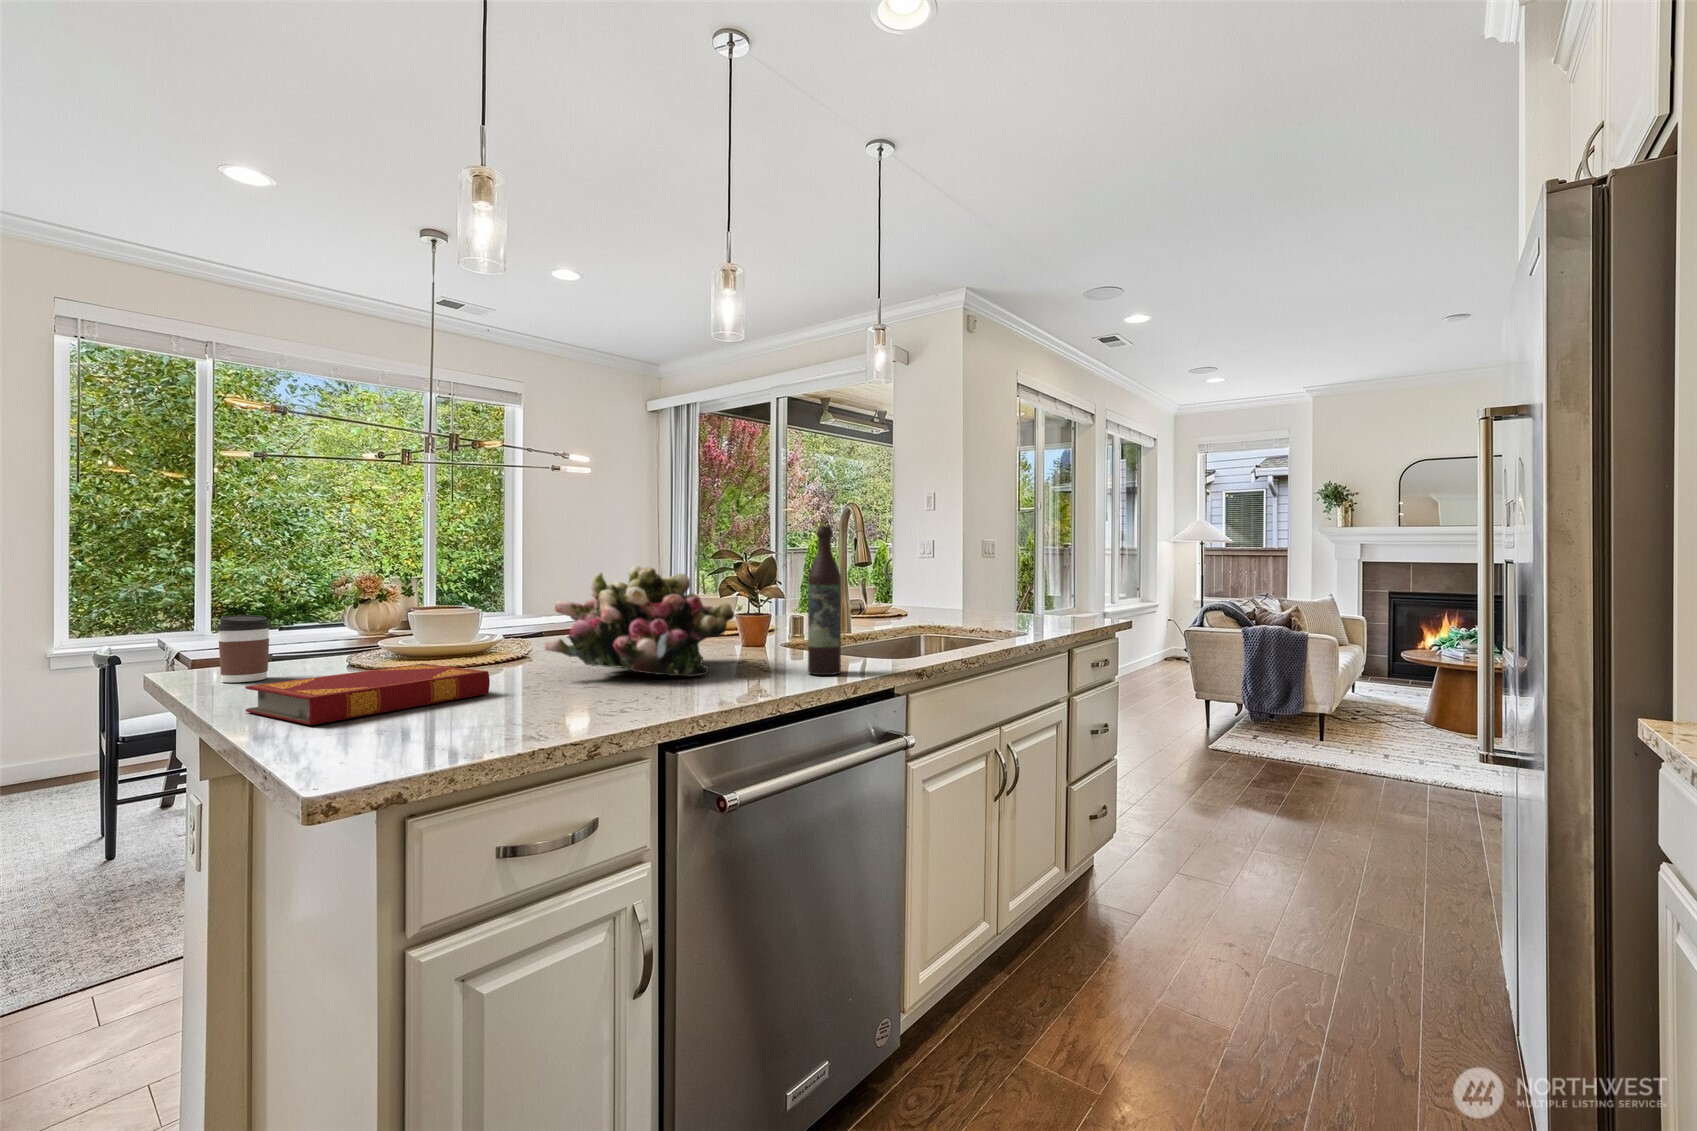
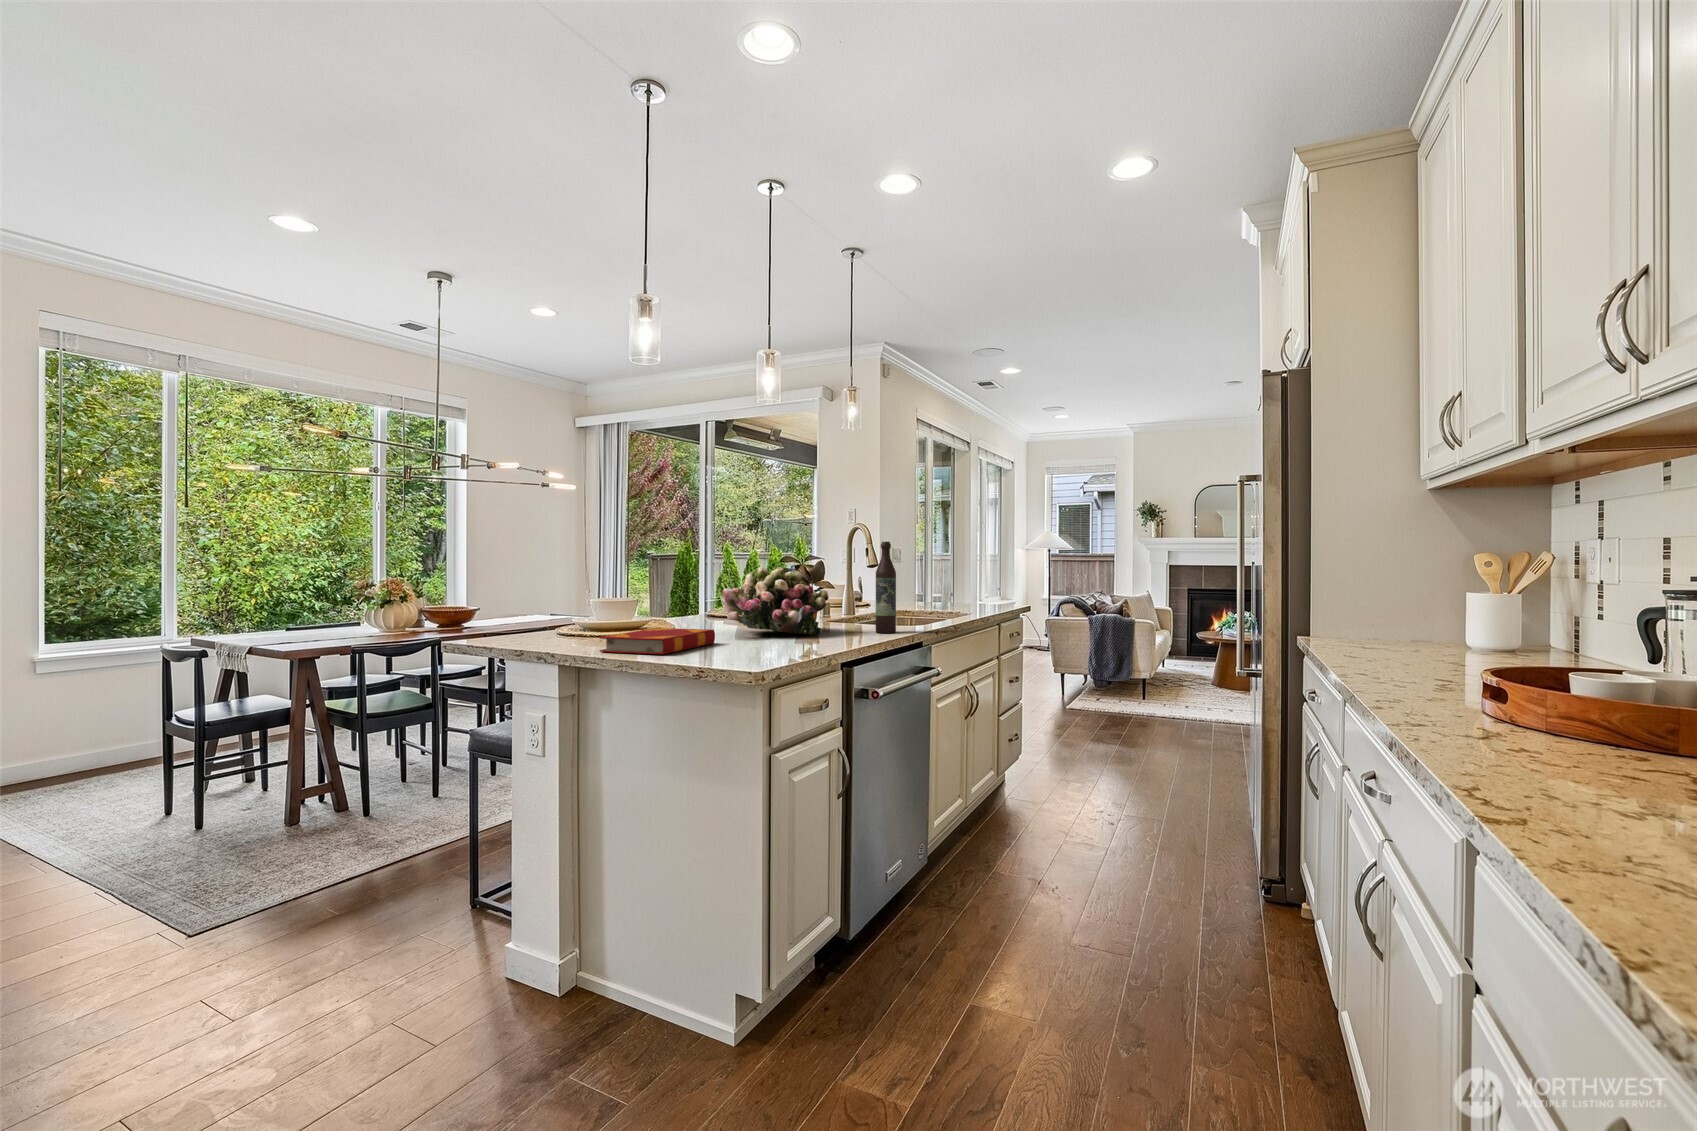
coffee cup: present [217,615,270,682] -> none [514,600,544,643]

